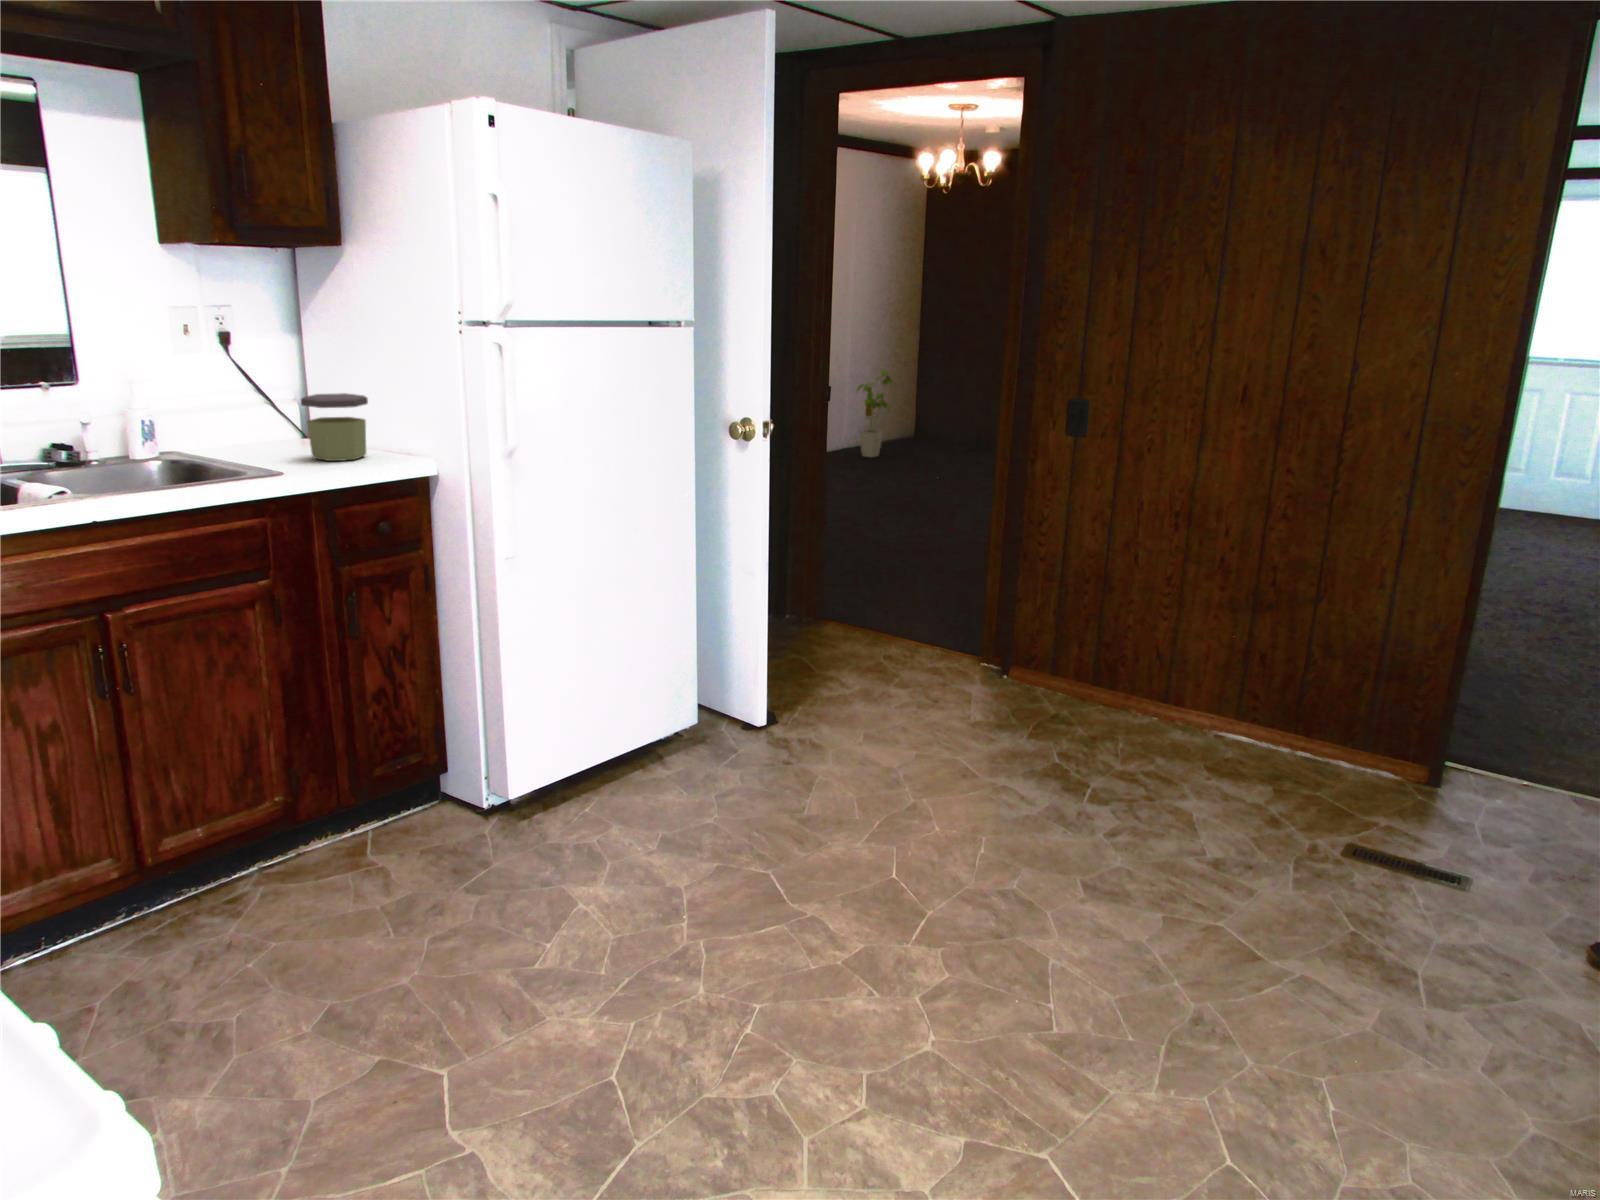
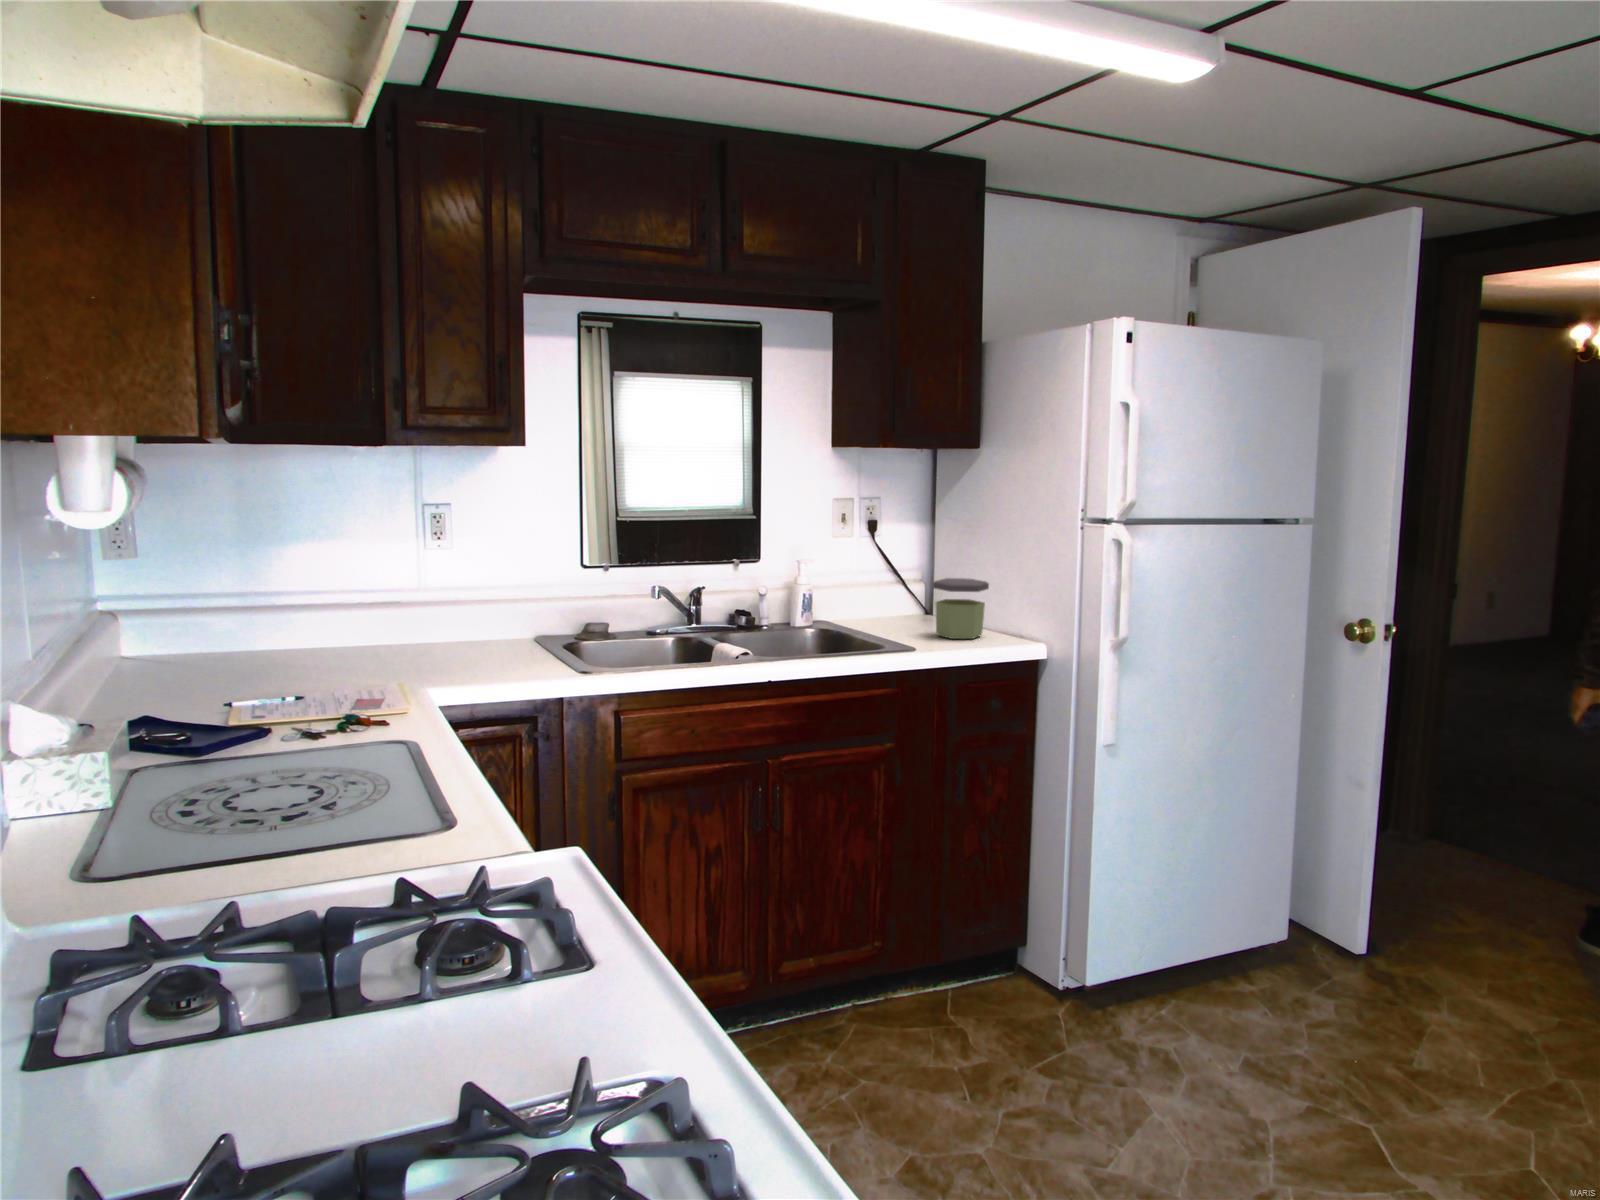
house plant: present [857,370,902,457] -> none [1486,558,1548,660]

